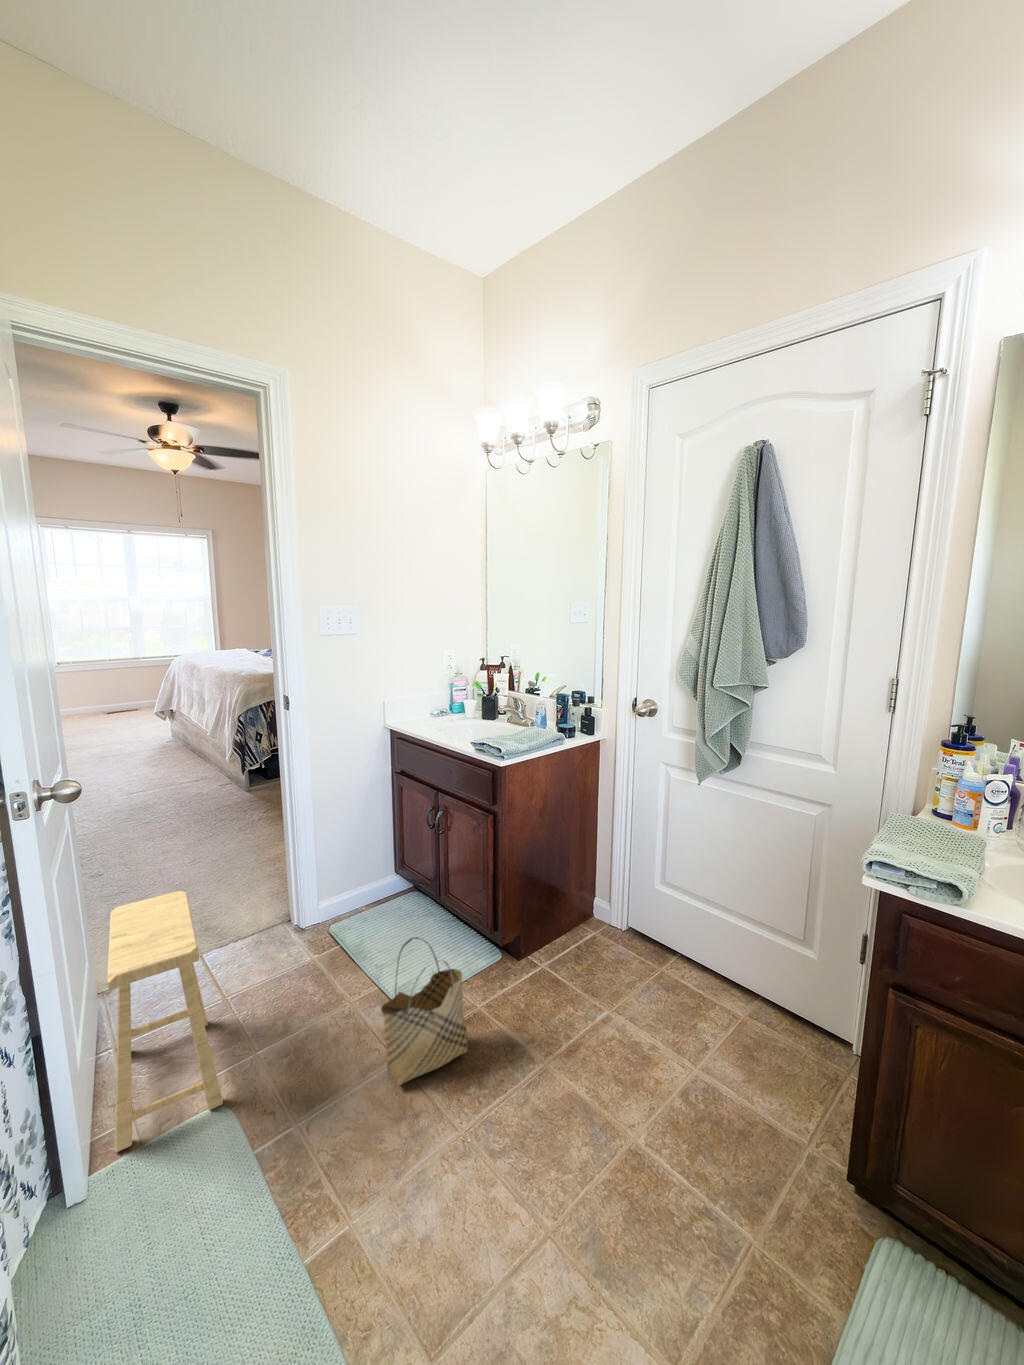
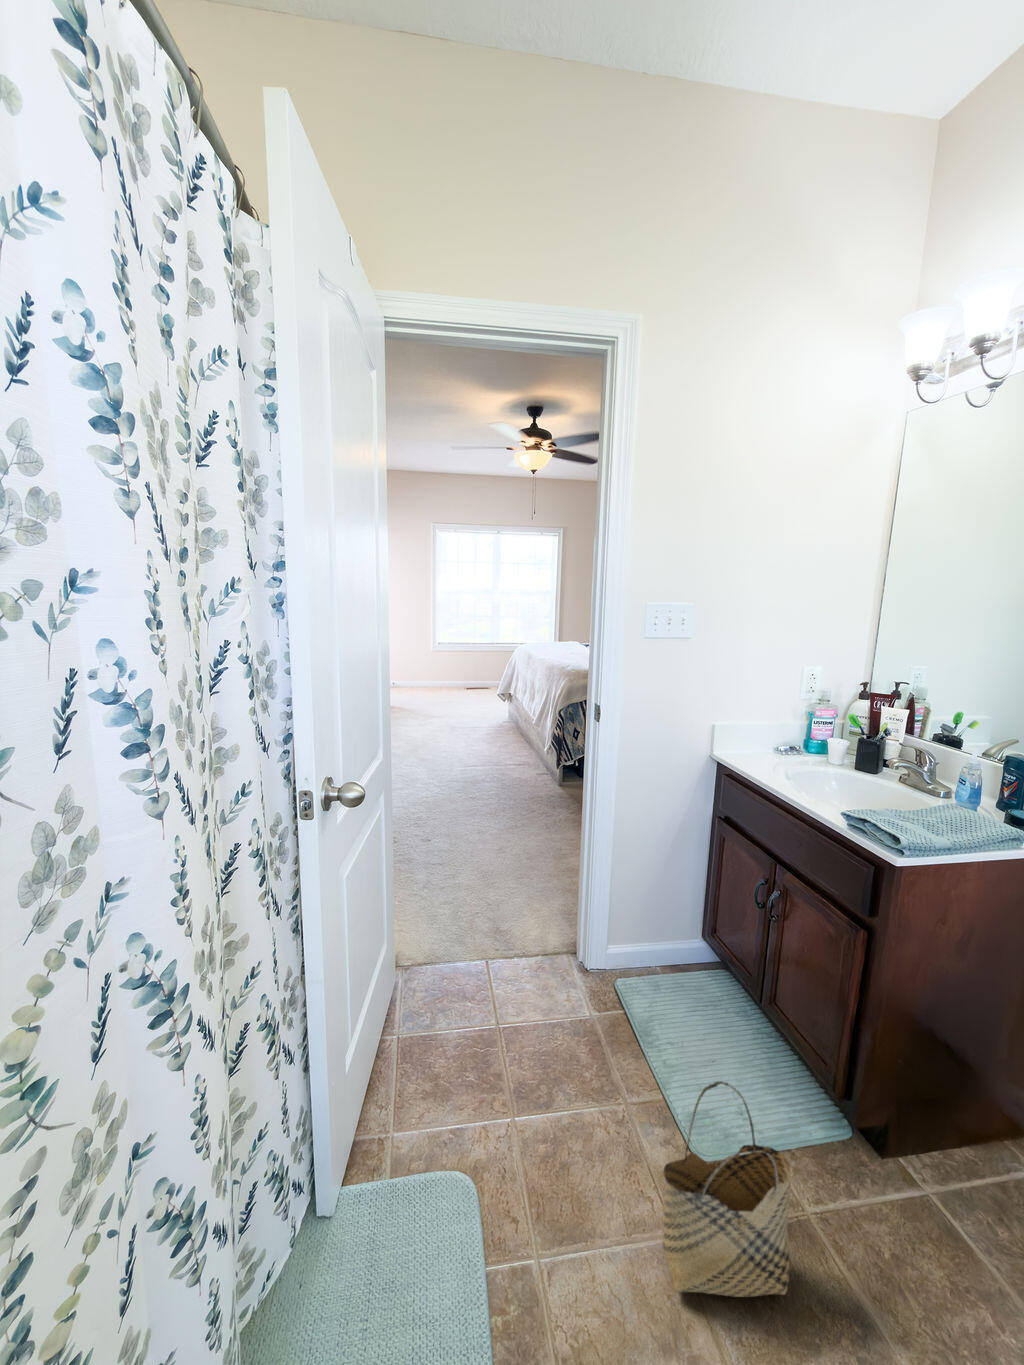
footstool: present [108,891,223,1152] -> none [367,903,477,1174]

